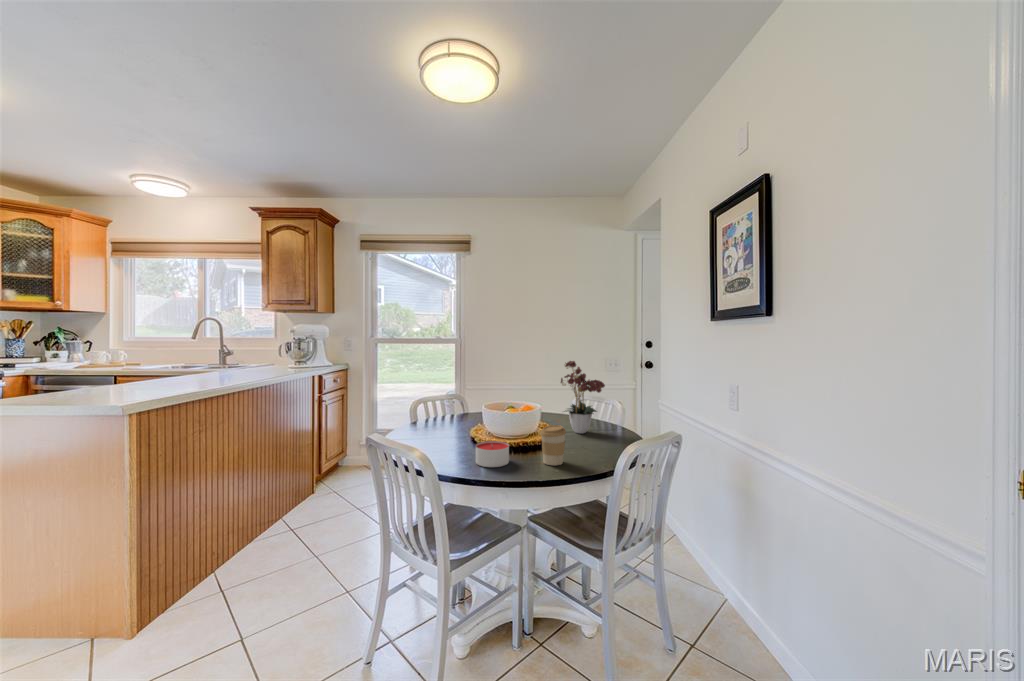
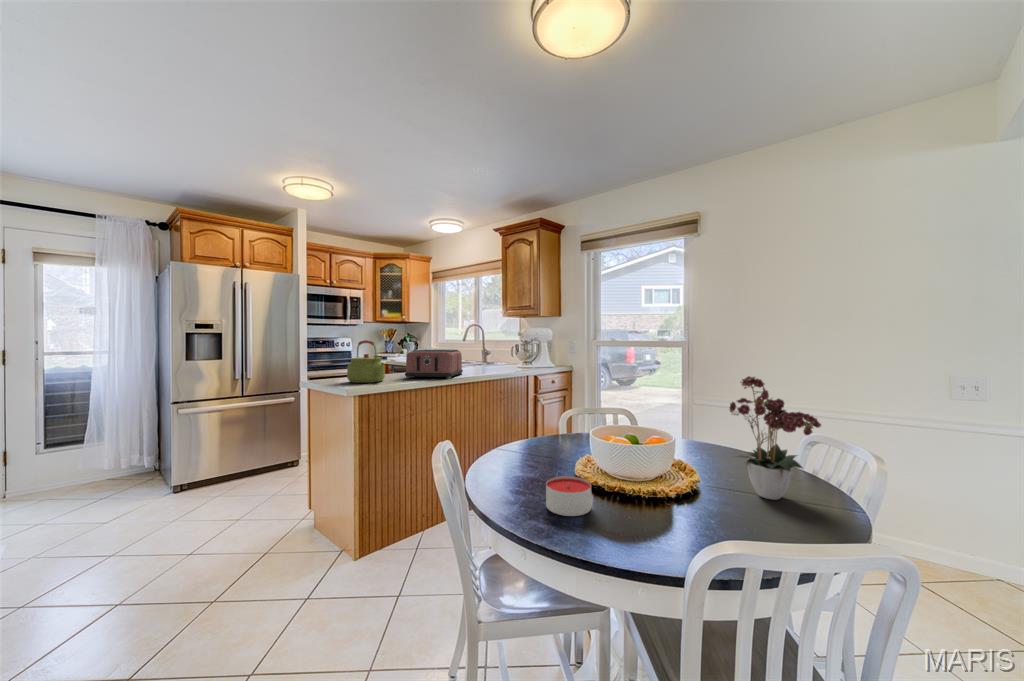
kettle: none [76,338,156,398] -> present [347,340,385,383]
toaster: none [170,349,244,387] -> present [405,349,463,379]
coffee cup: present [540,425,566,465] -> none [628,475,670,541]

